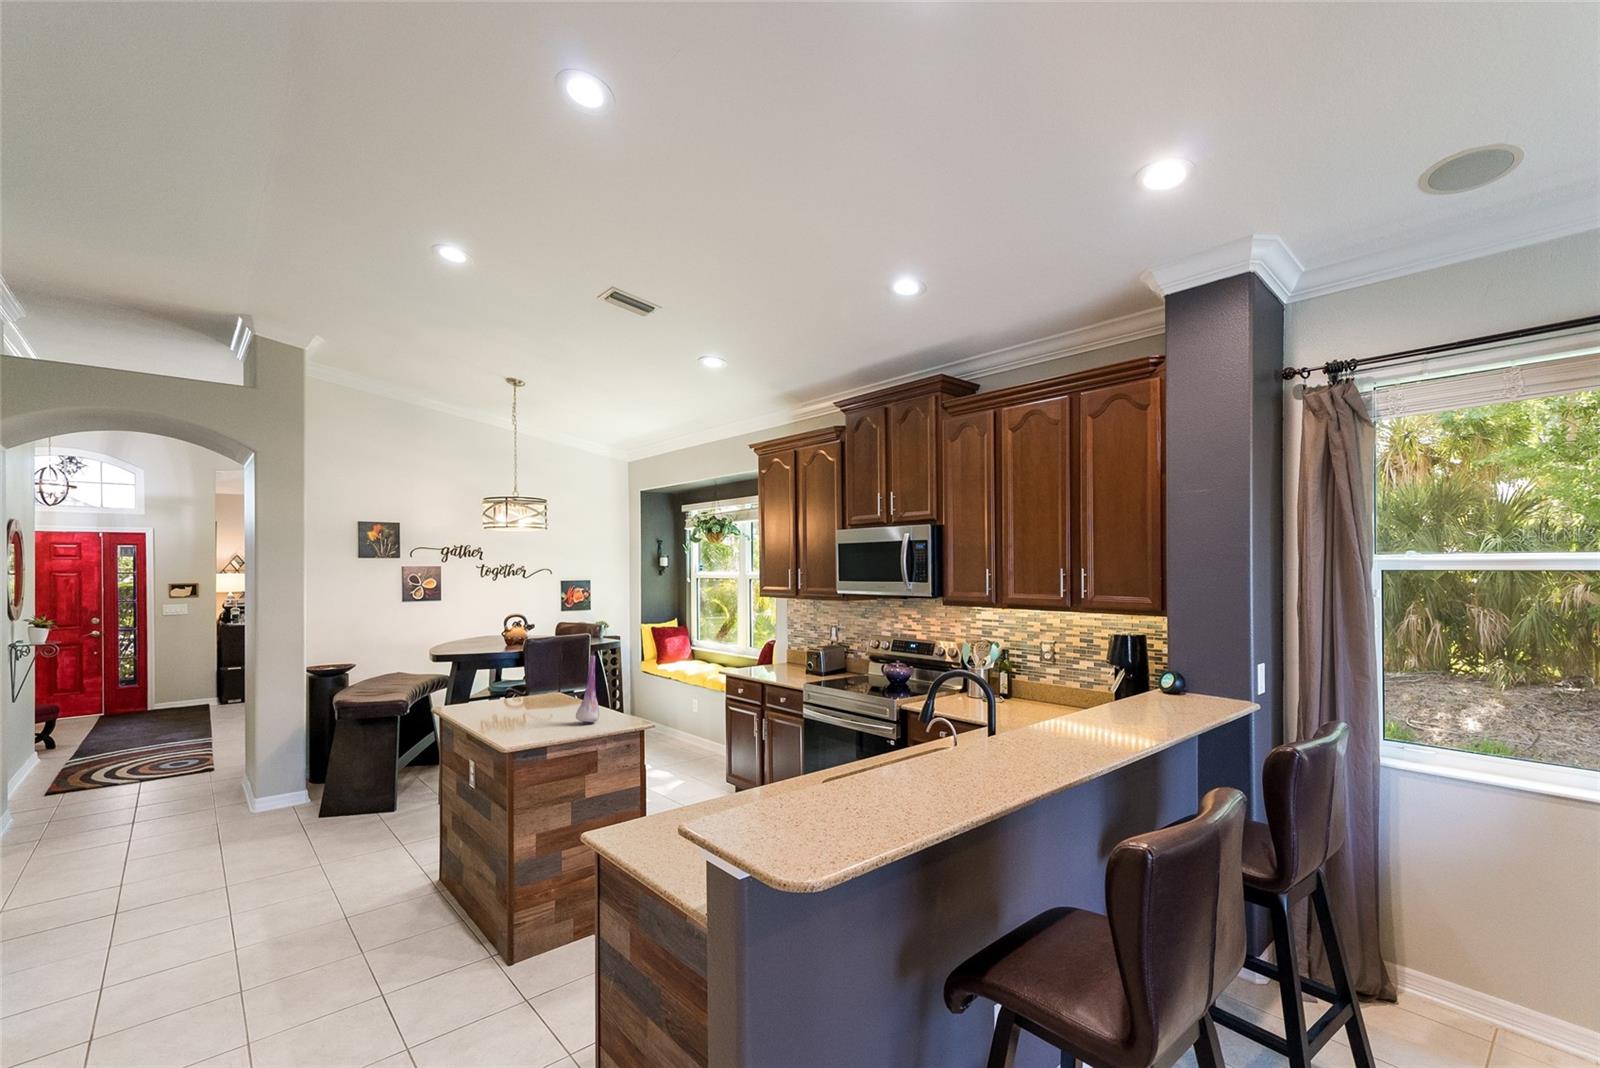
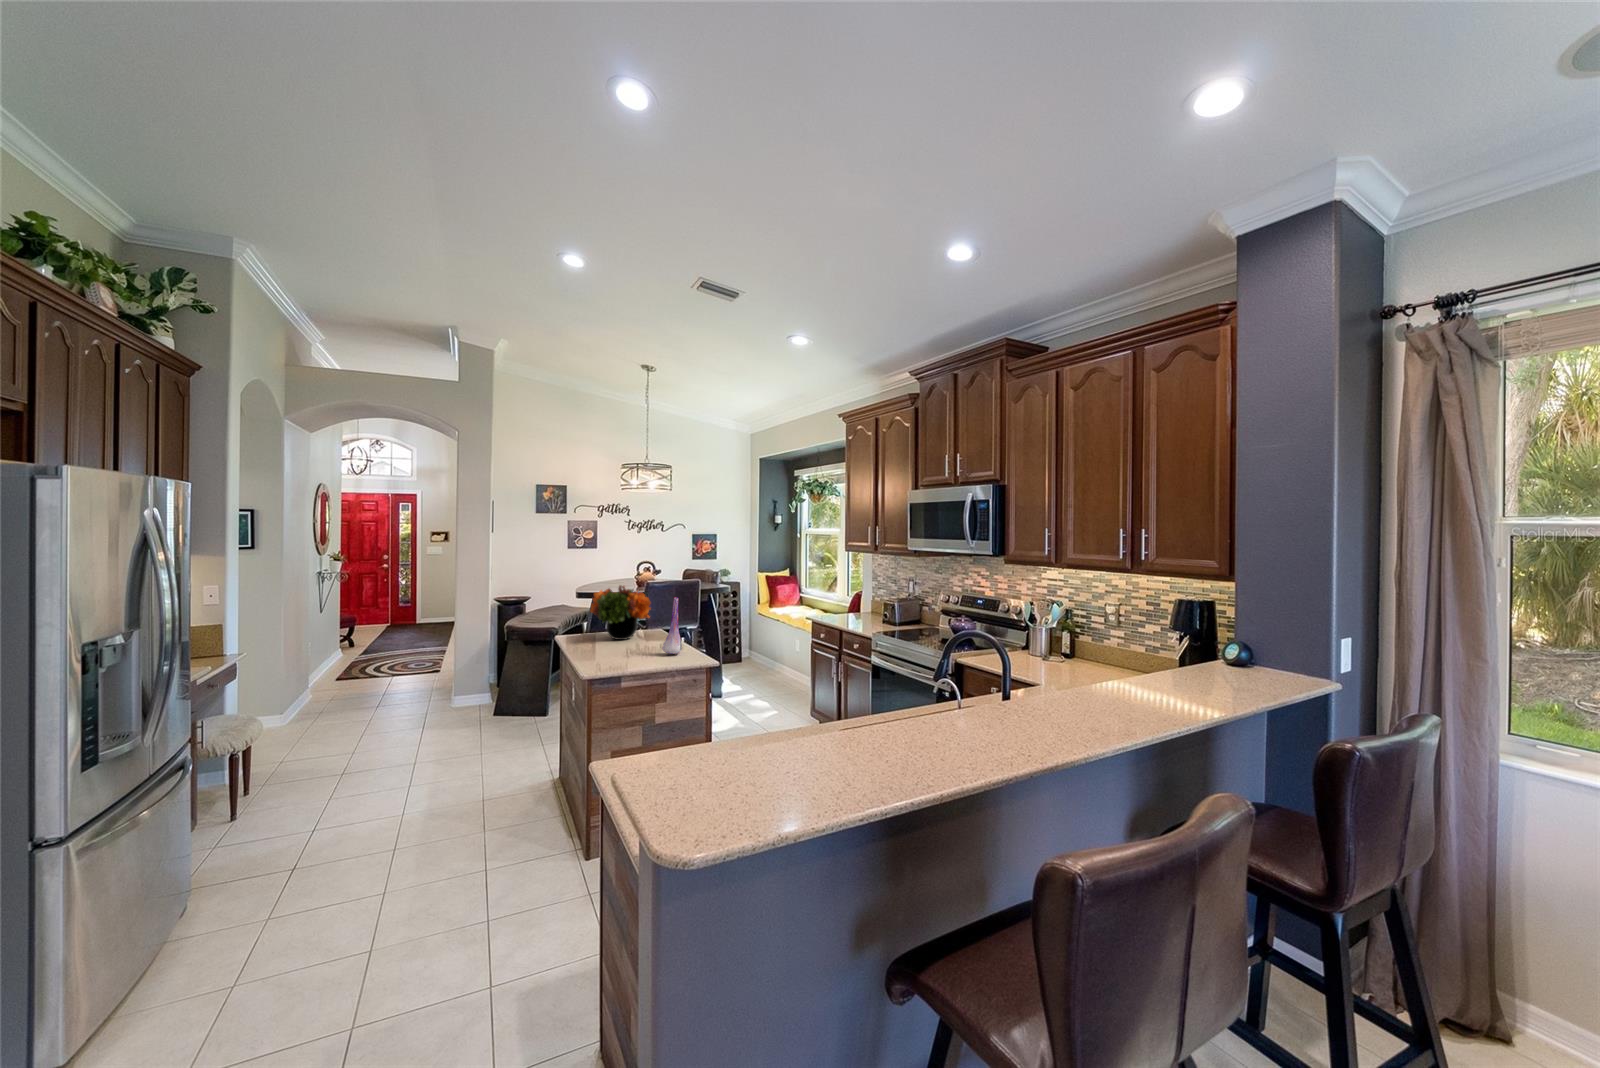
flower arrangement: none [471,643,549,710] -> present [590,586,650,640]

